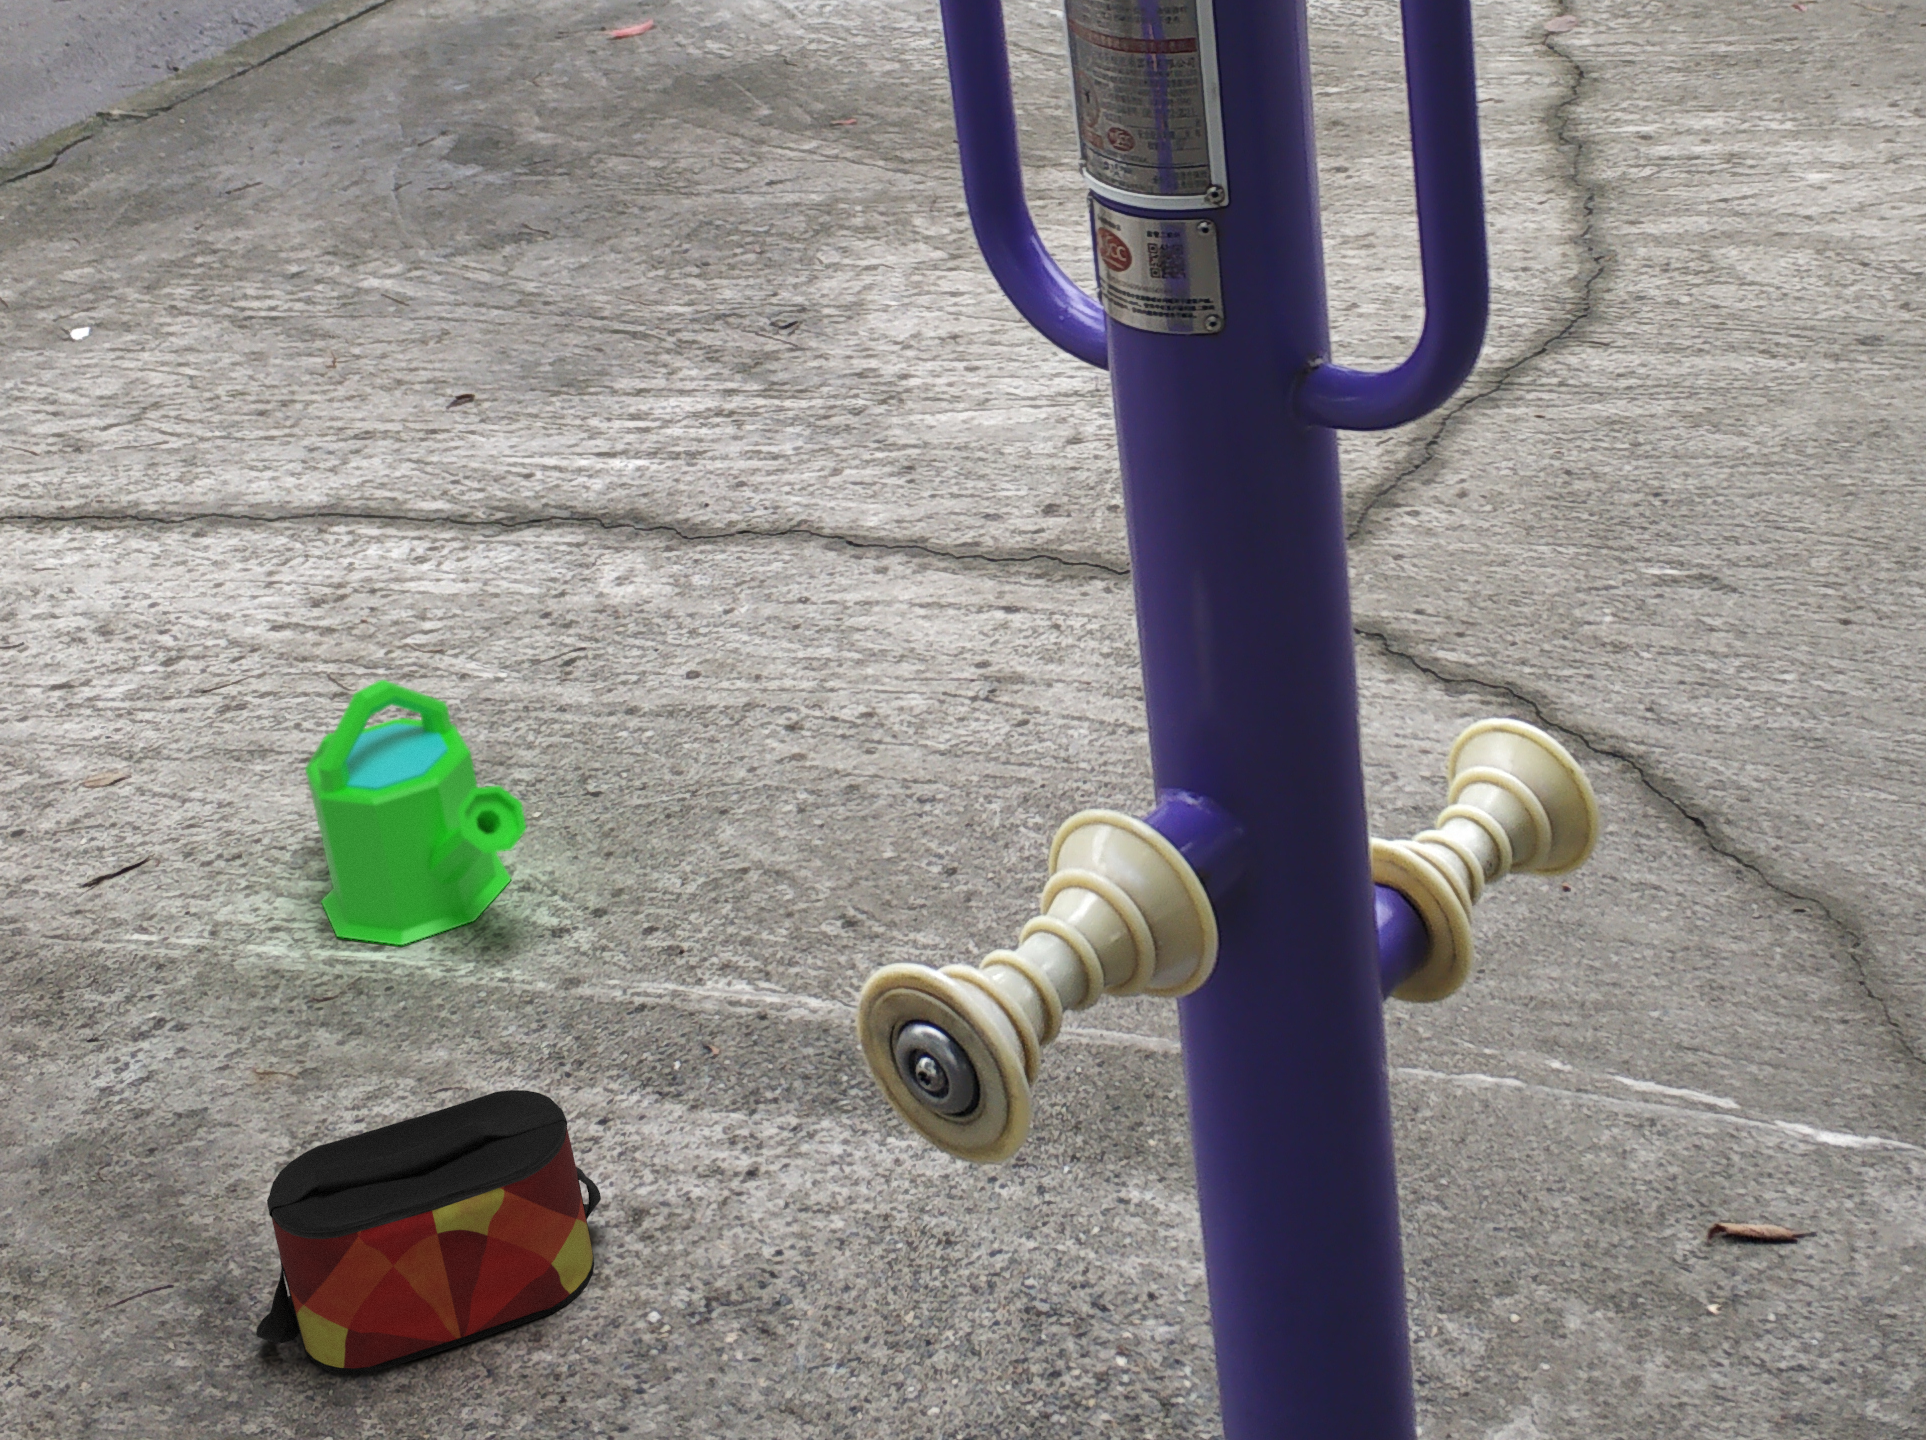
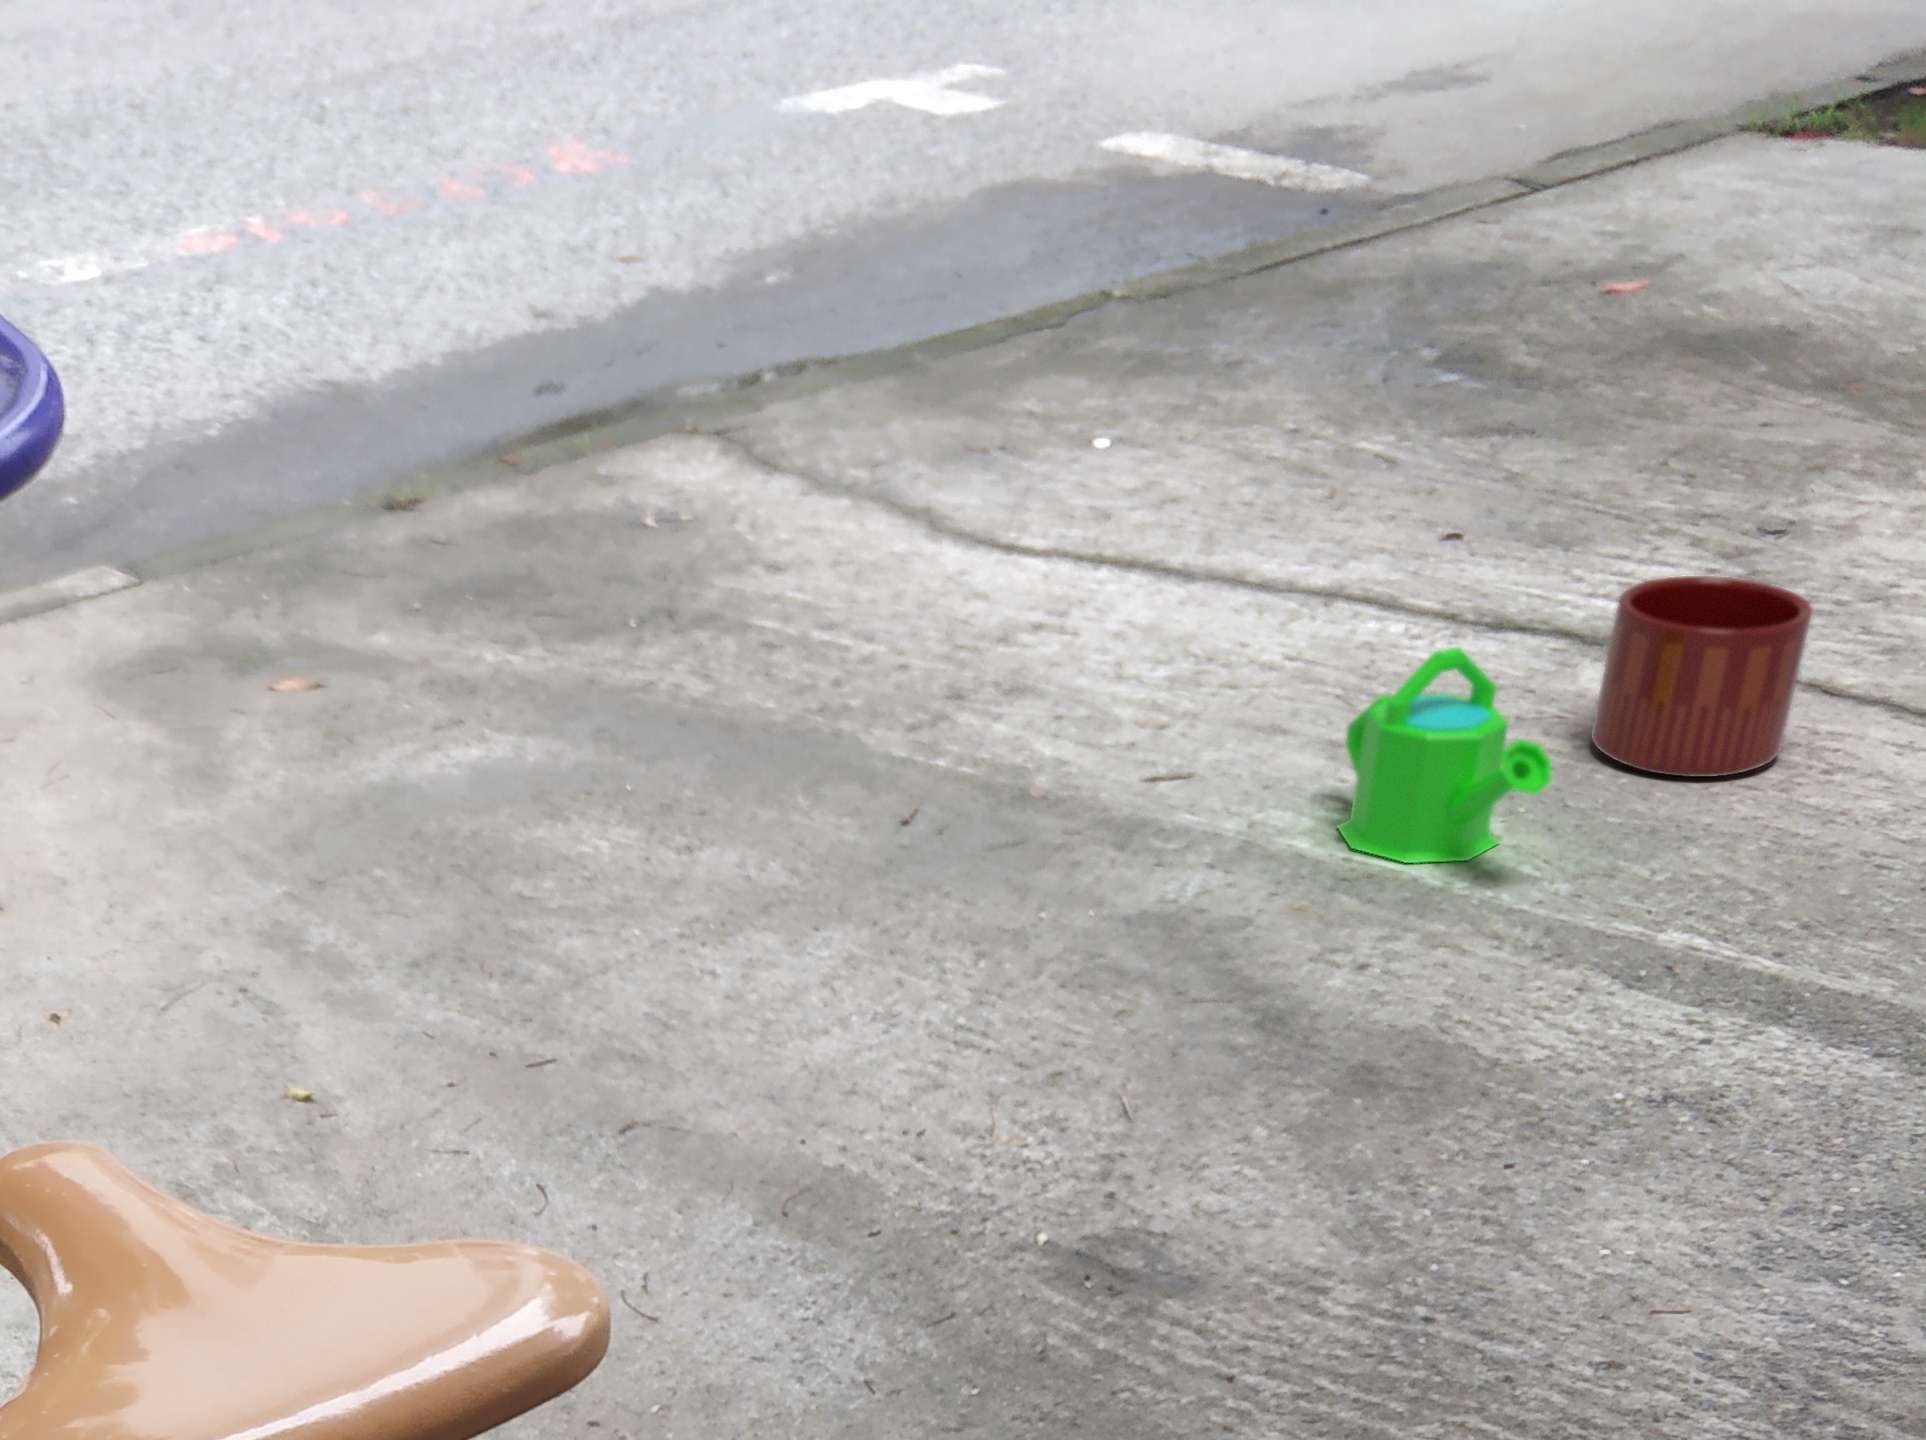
planter: none [582,472,807,715] -> present [1591,576,1813,777]
bag: present [256,1090,601,1375] -> none [1306,910,1596,1078]

